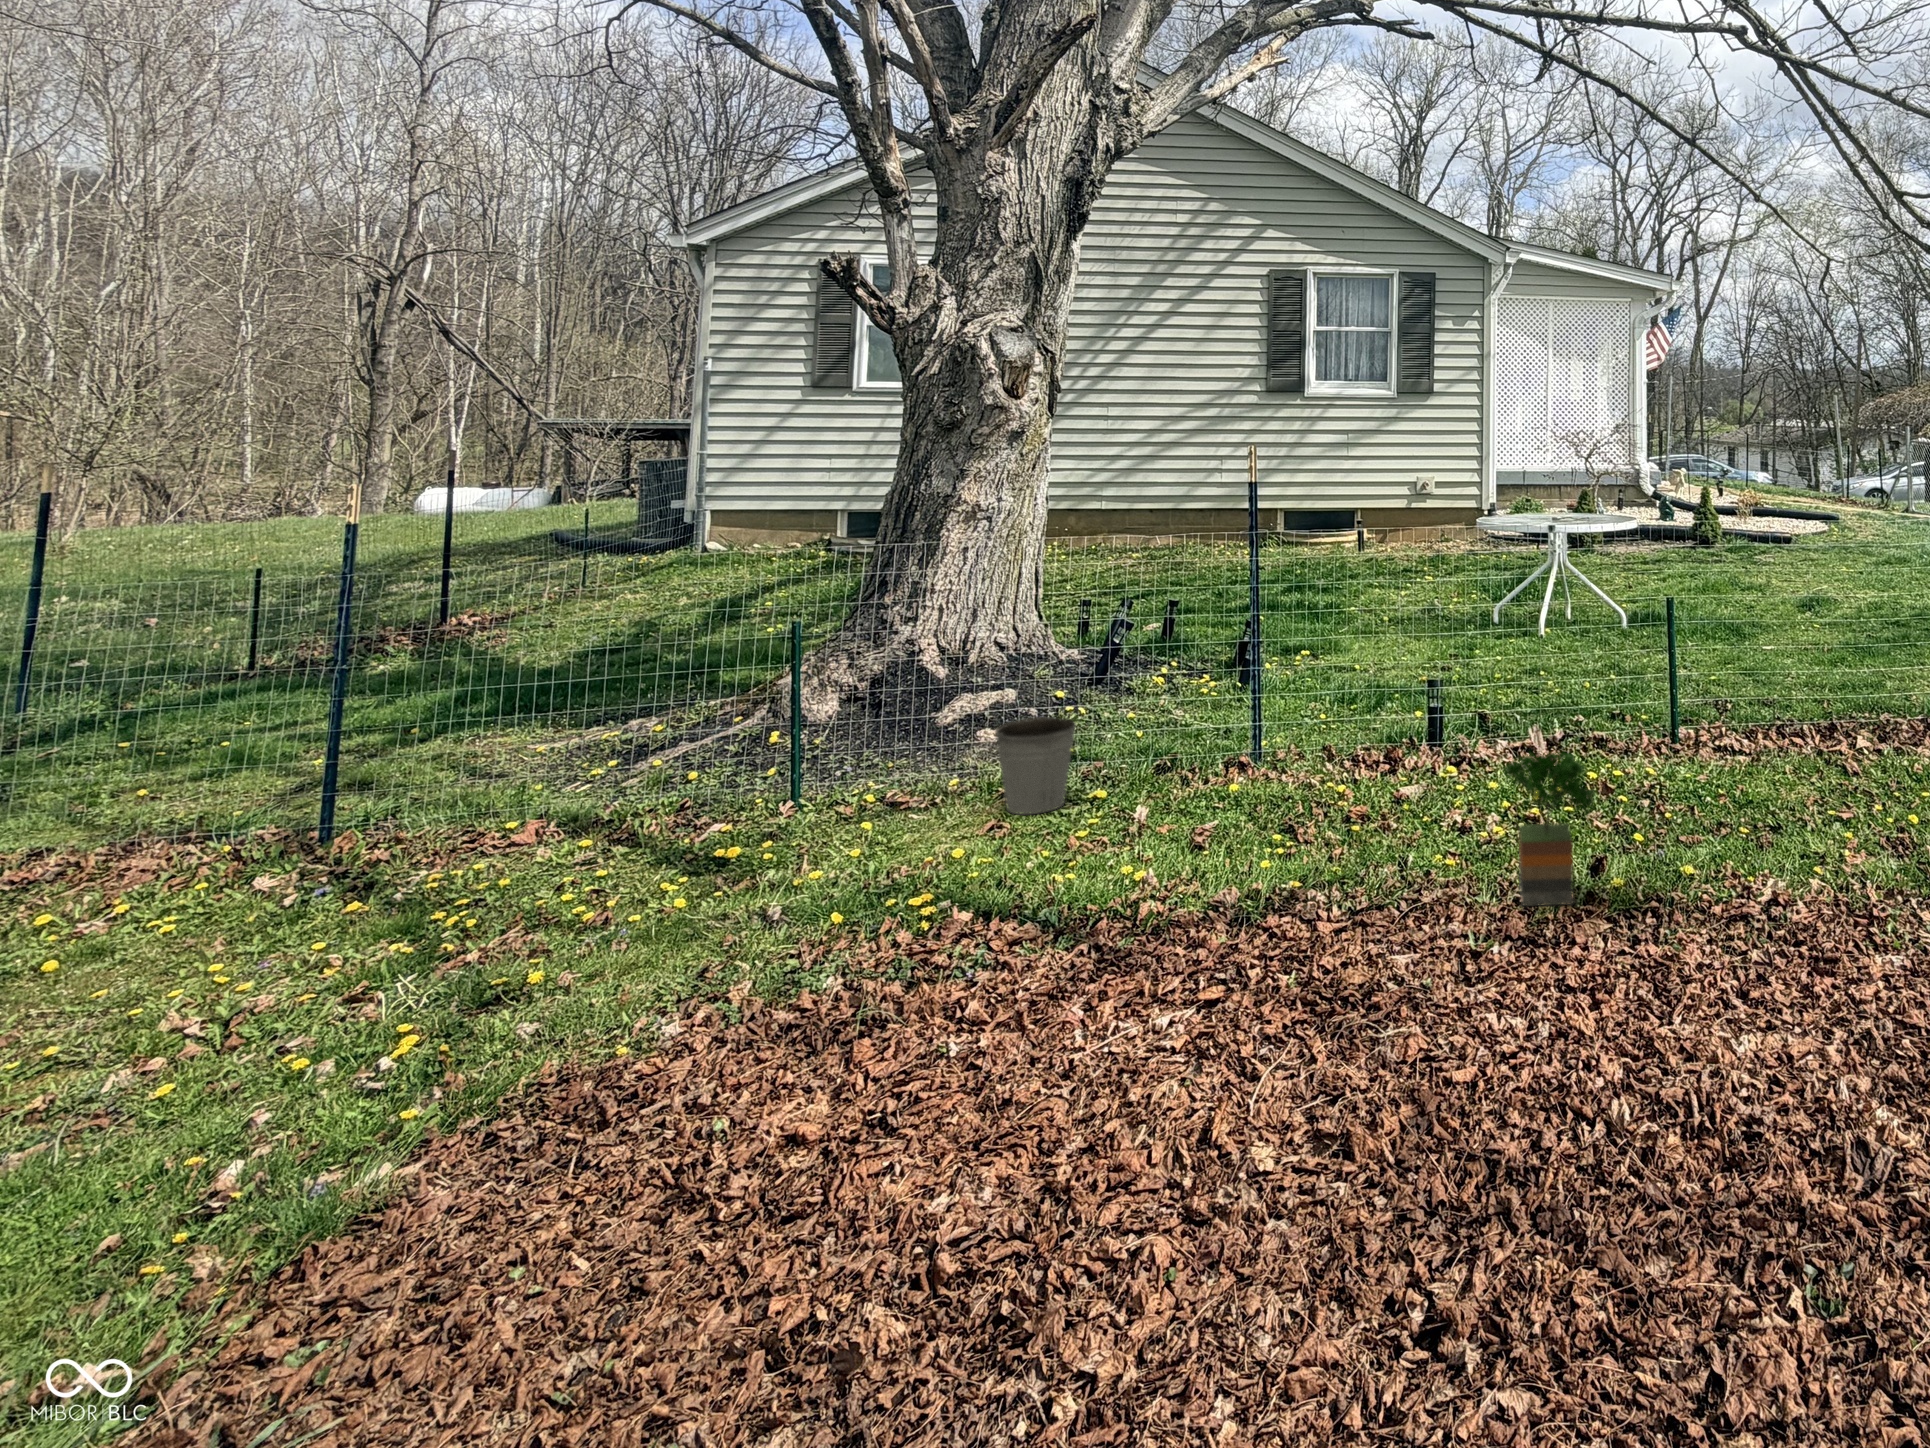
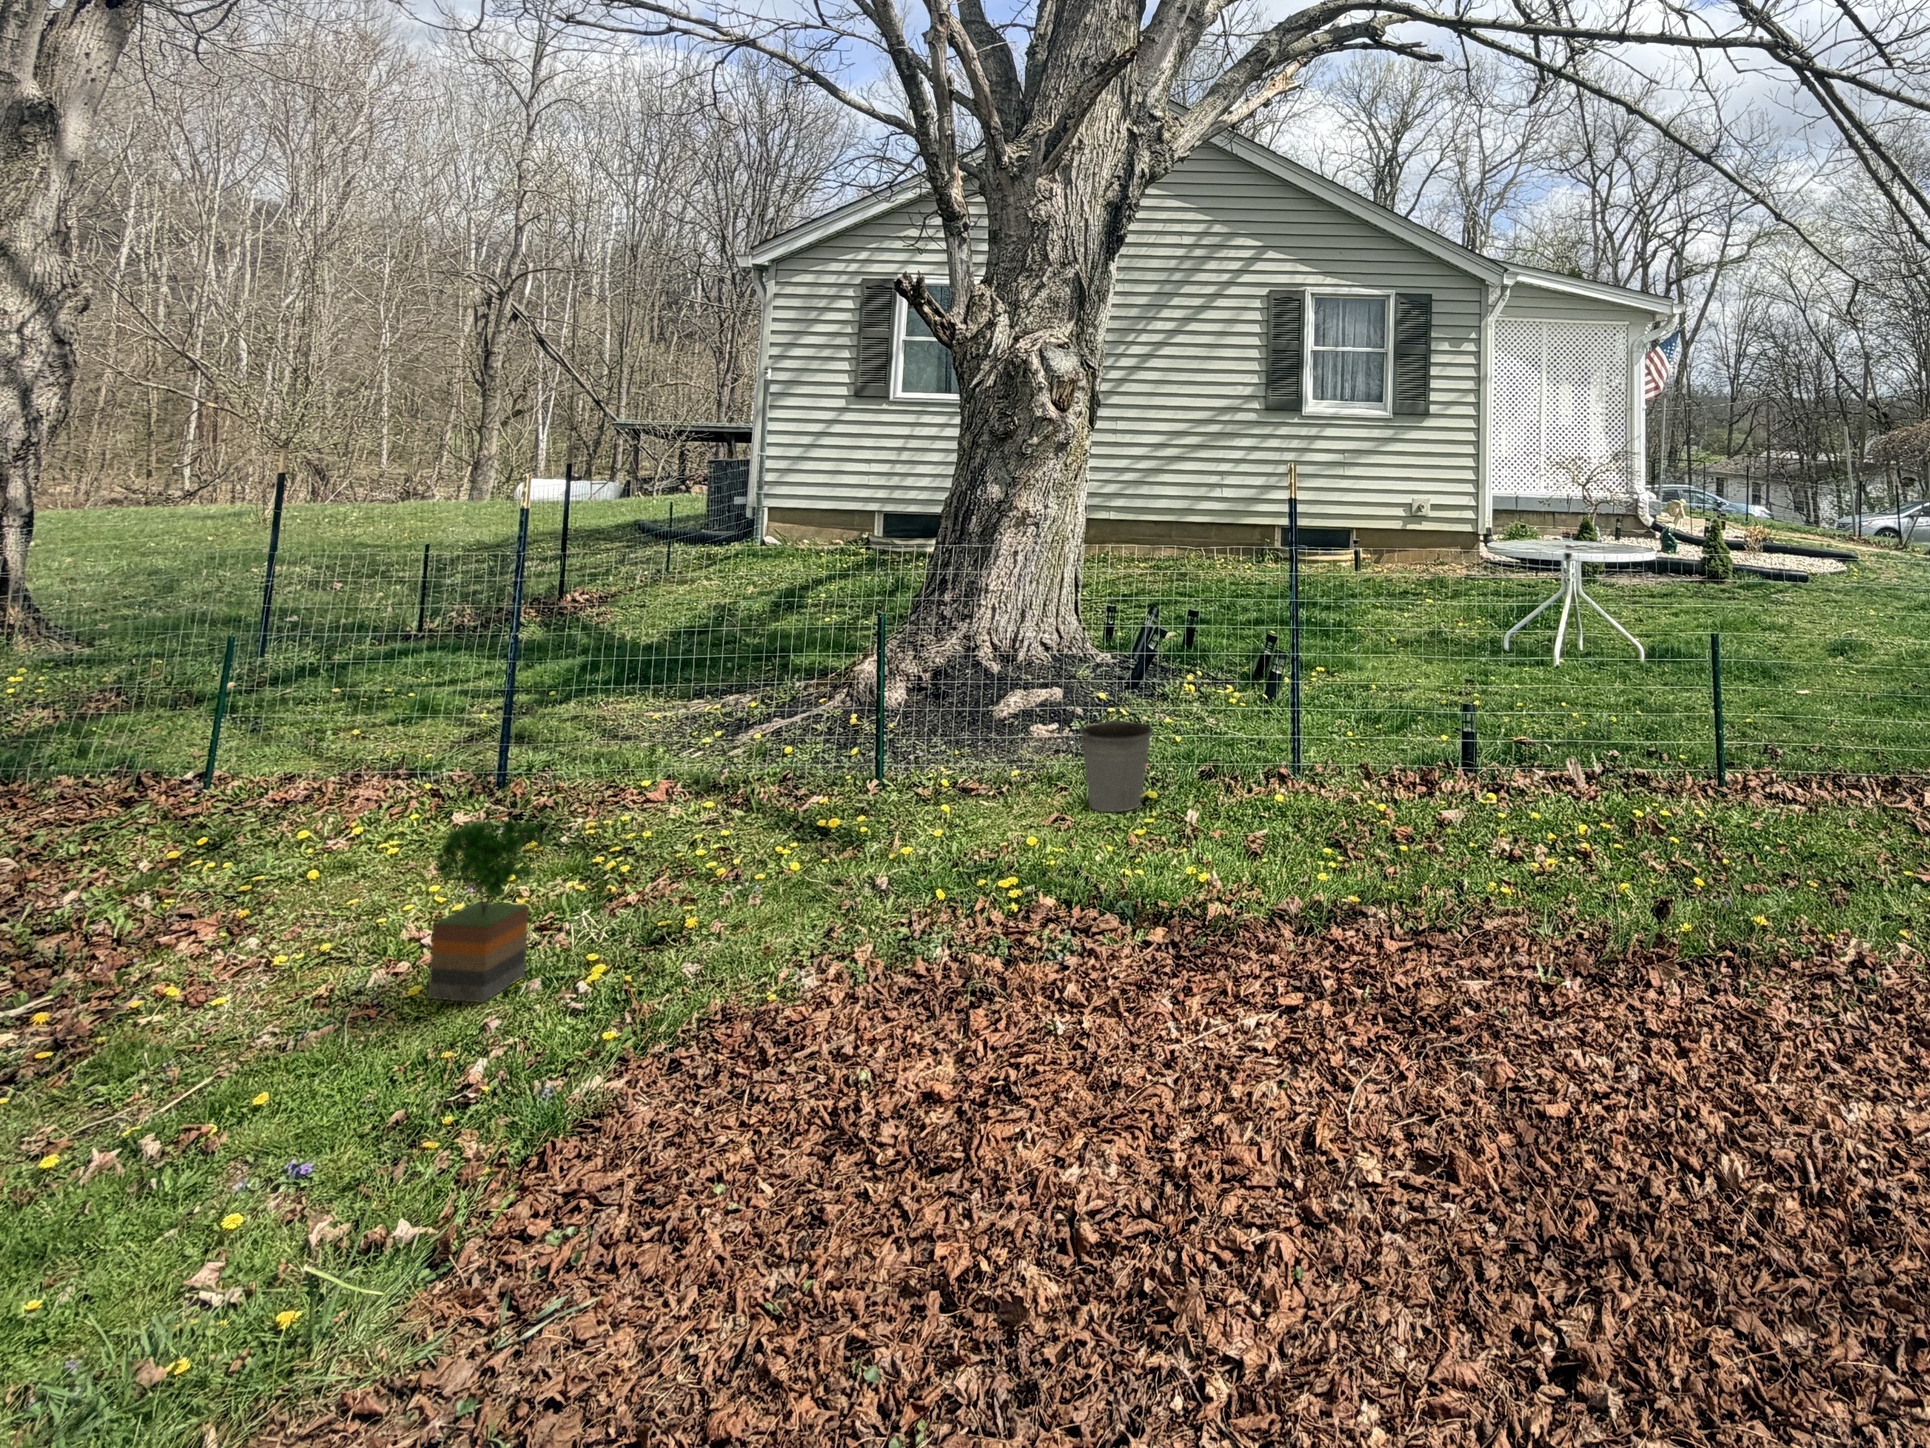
potted tree: present [1503,751,1595,906] -> present [428,820,552,1003]

